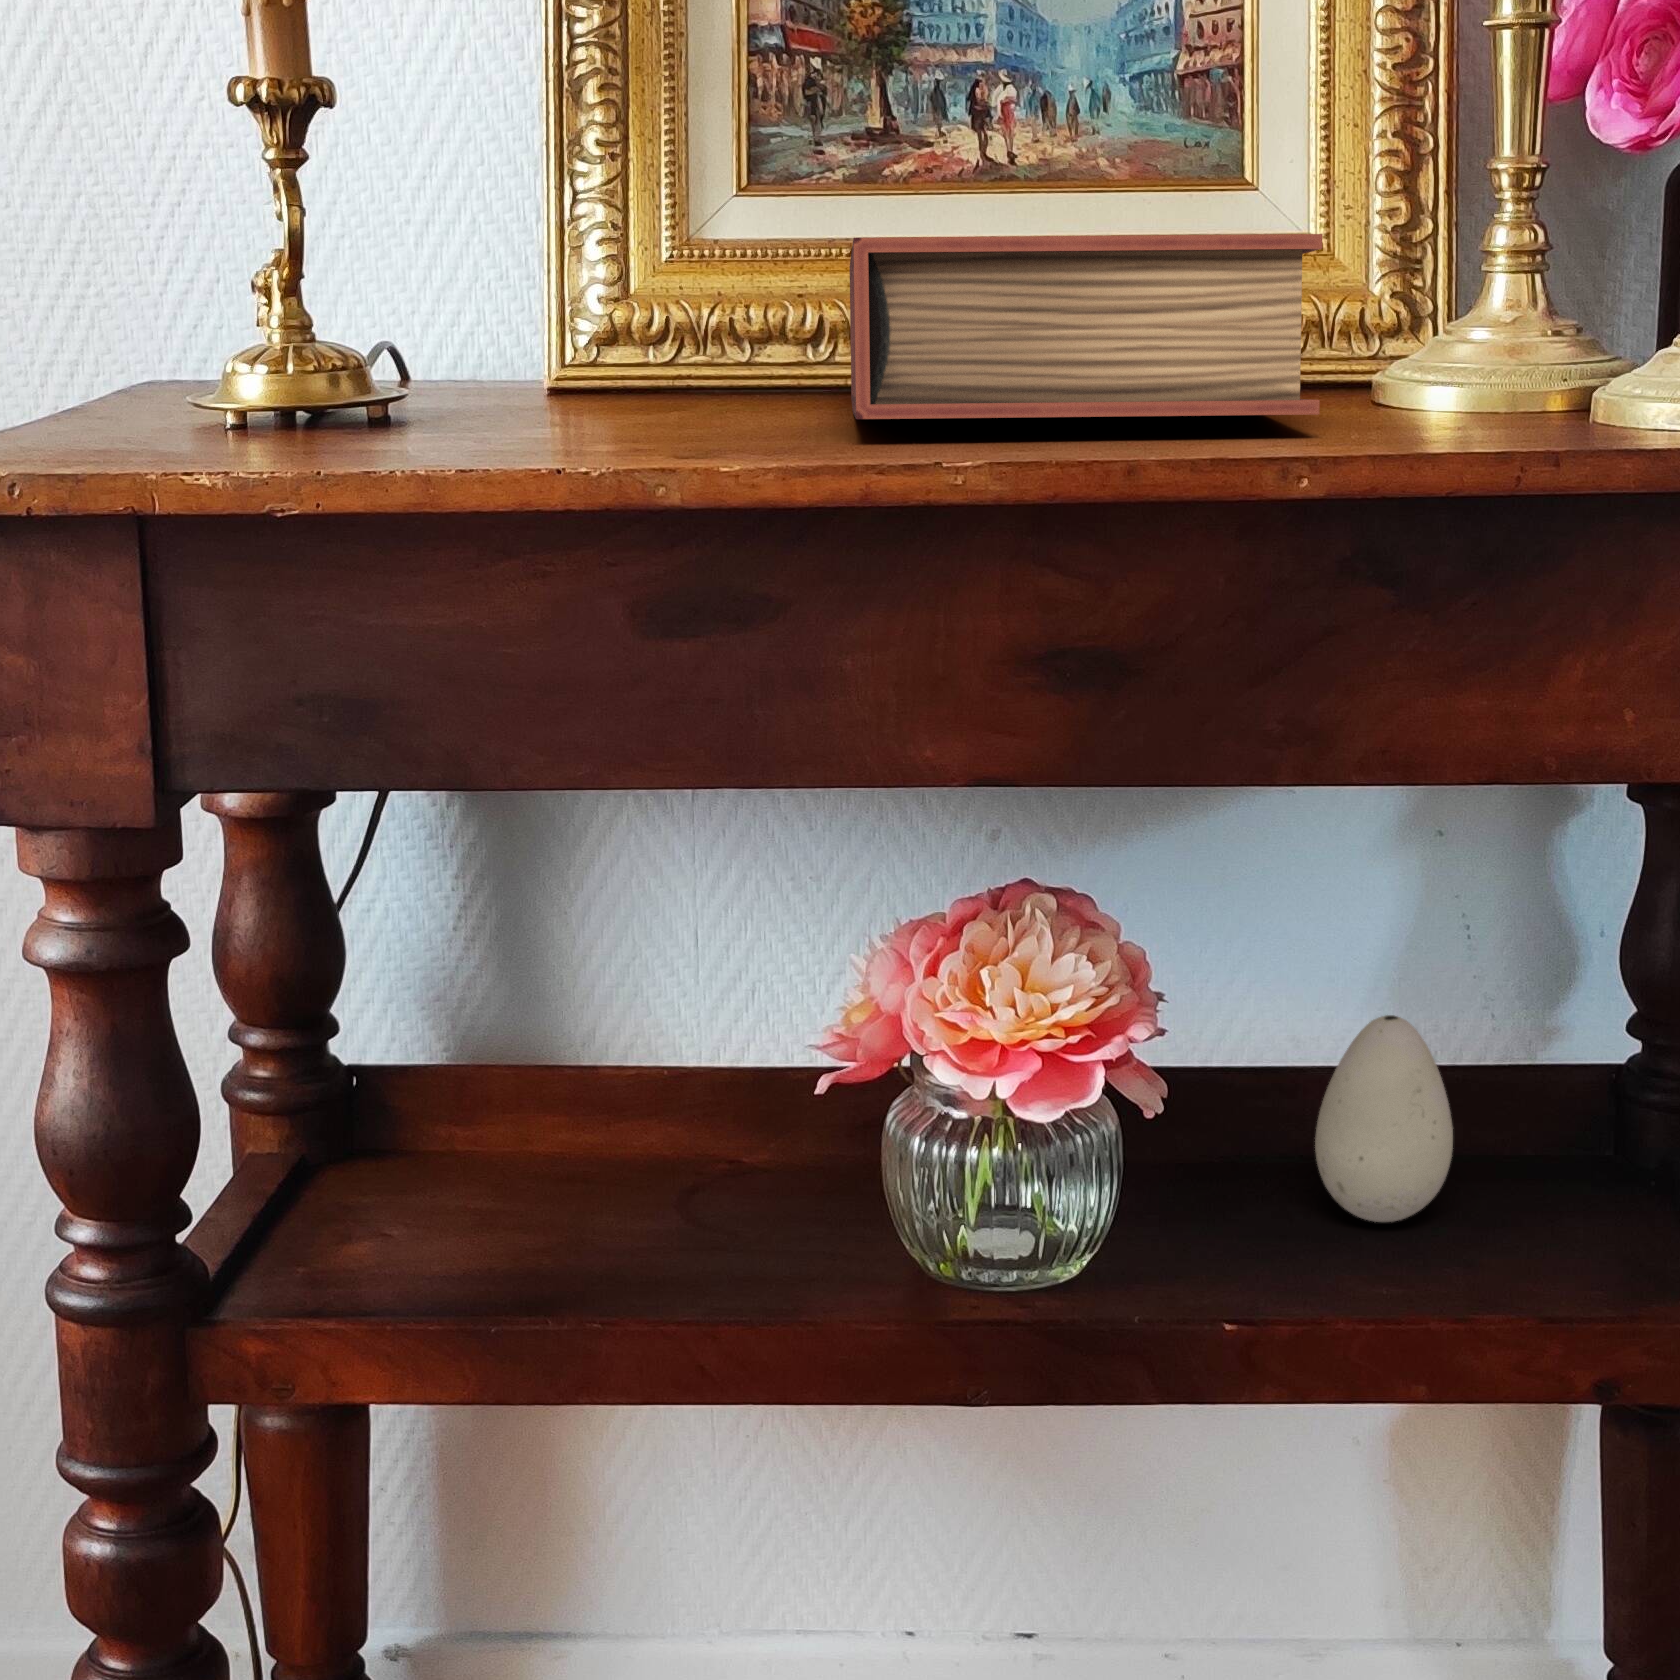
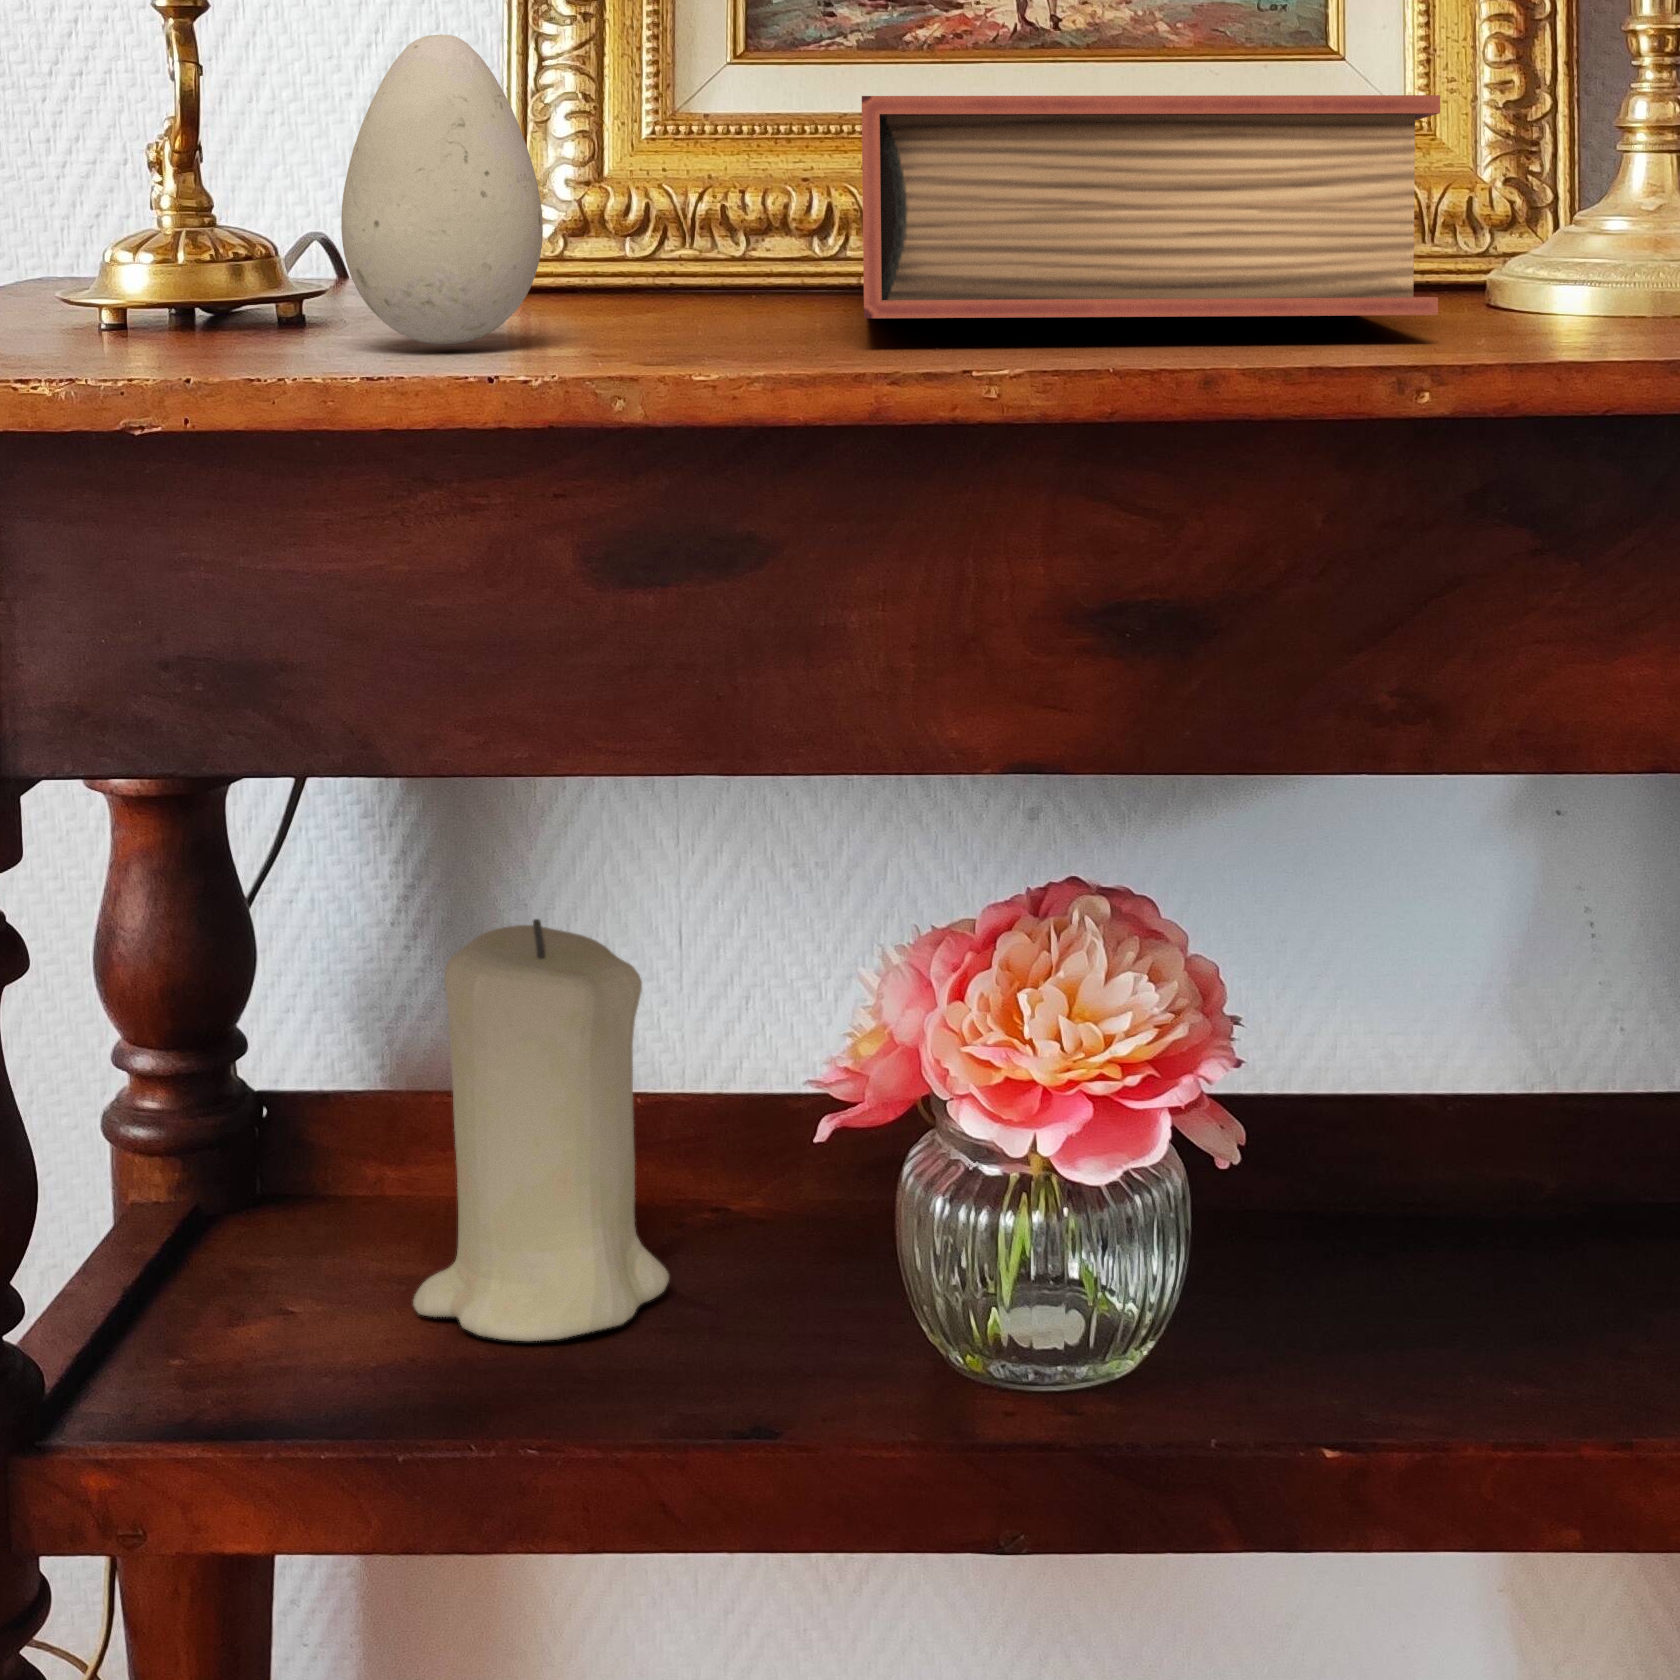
candle: none [493,914,698,1248] -> present [413,919,669,1341]
decorative egg: present [1315,1015,1453,1222] -> present [341,34,543,345]

